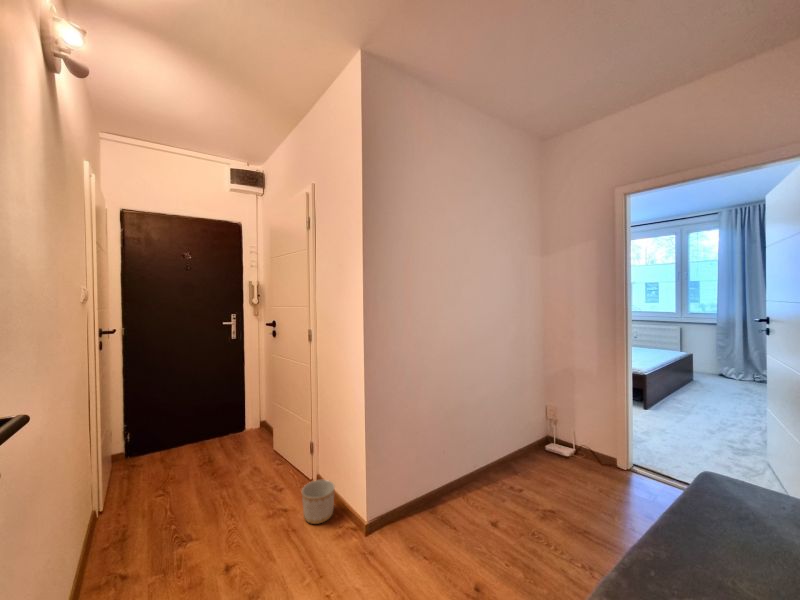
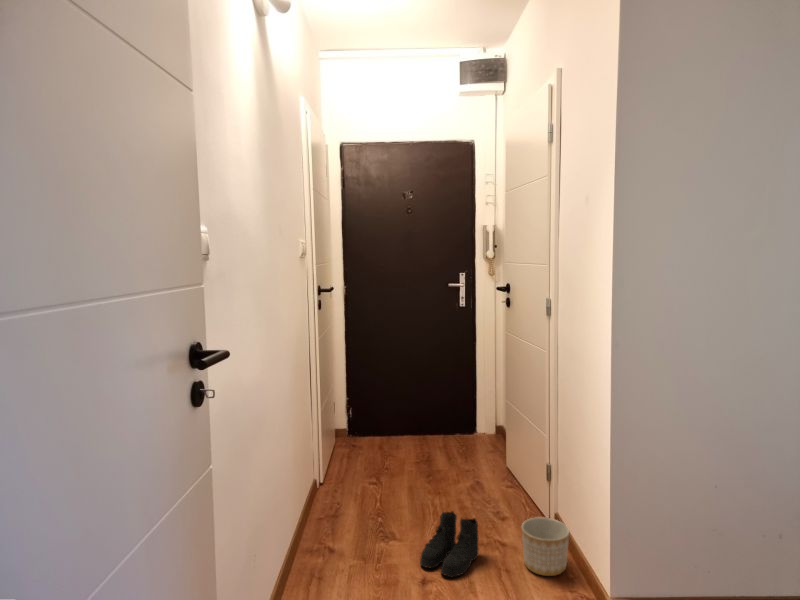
boots: none [220,498,269,555] -> present [420,511,479,577]

